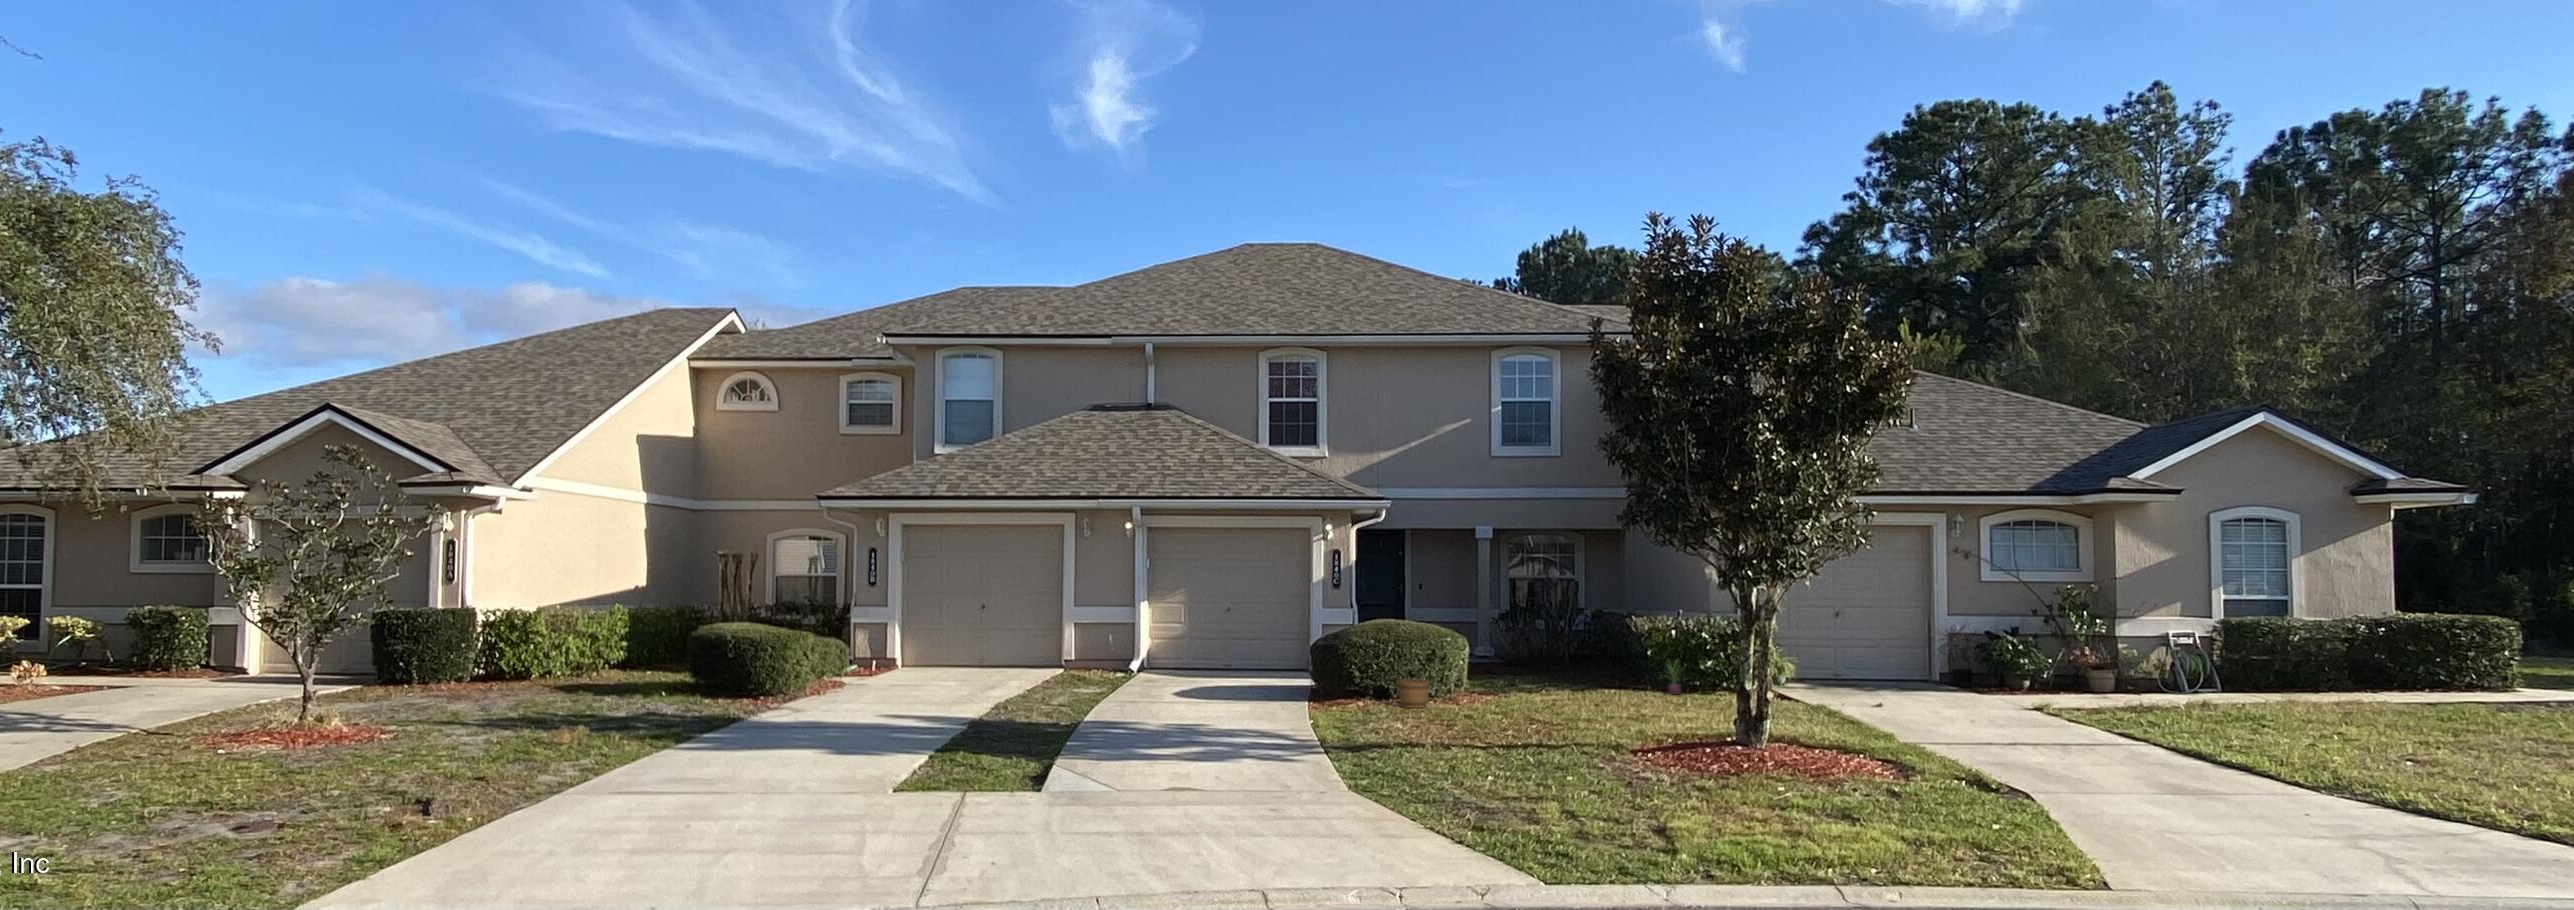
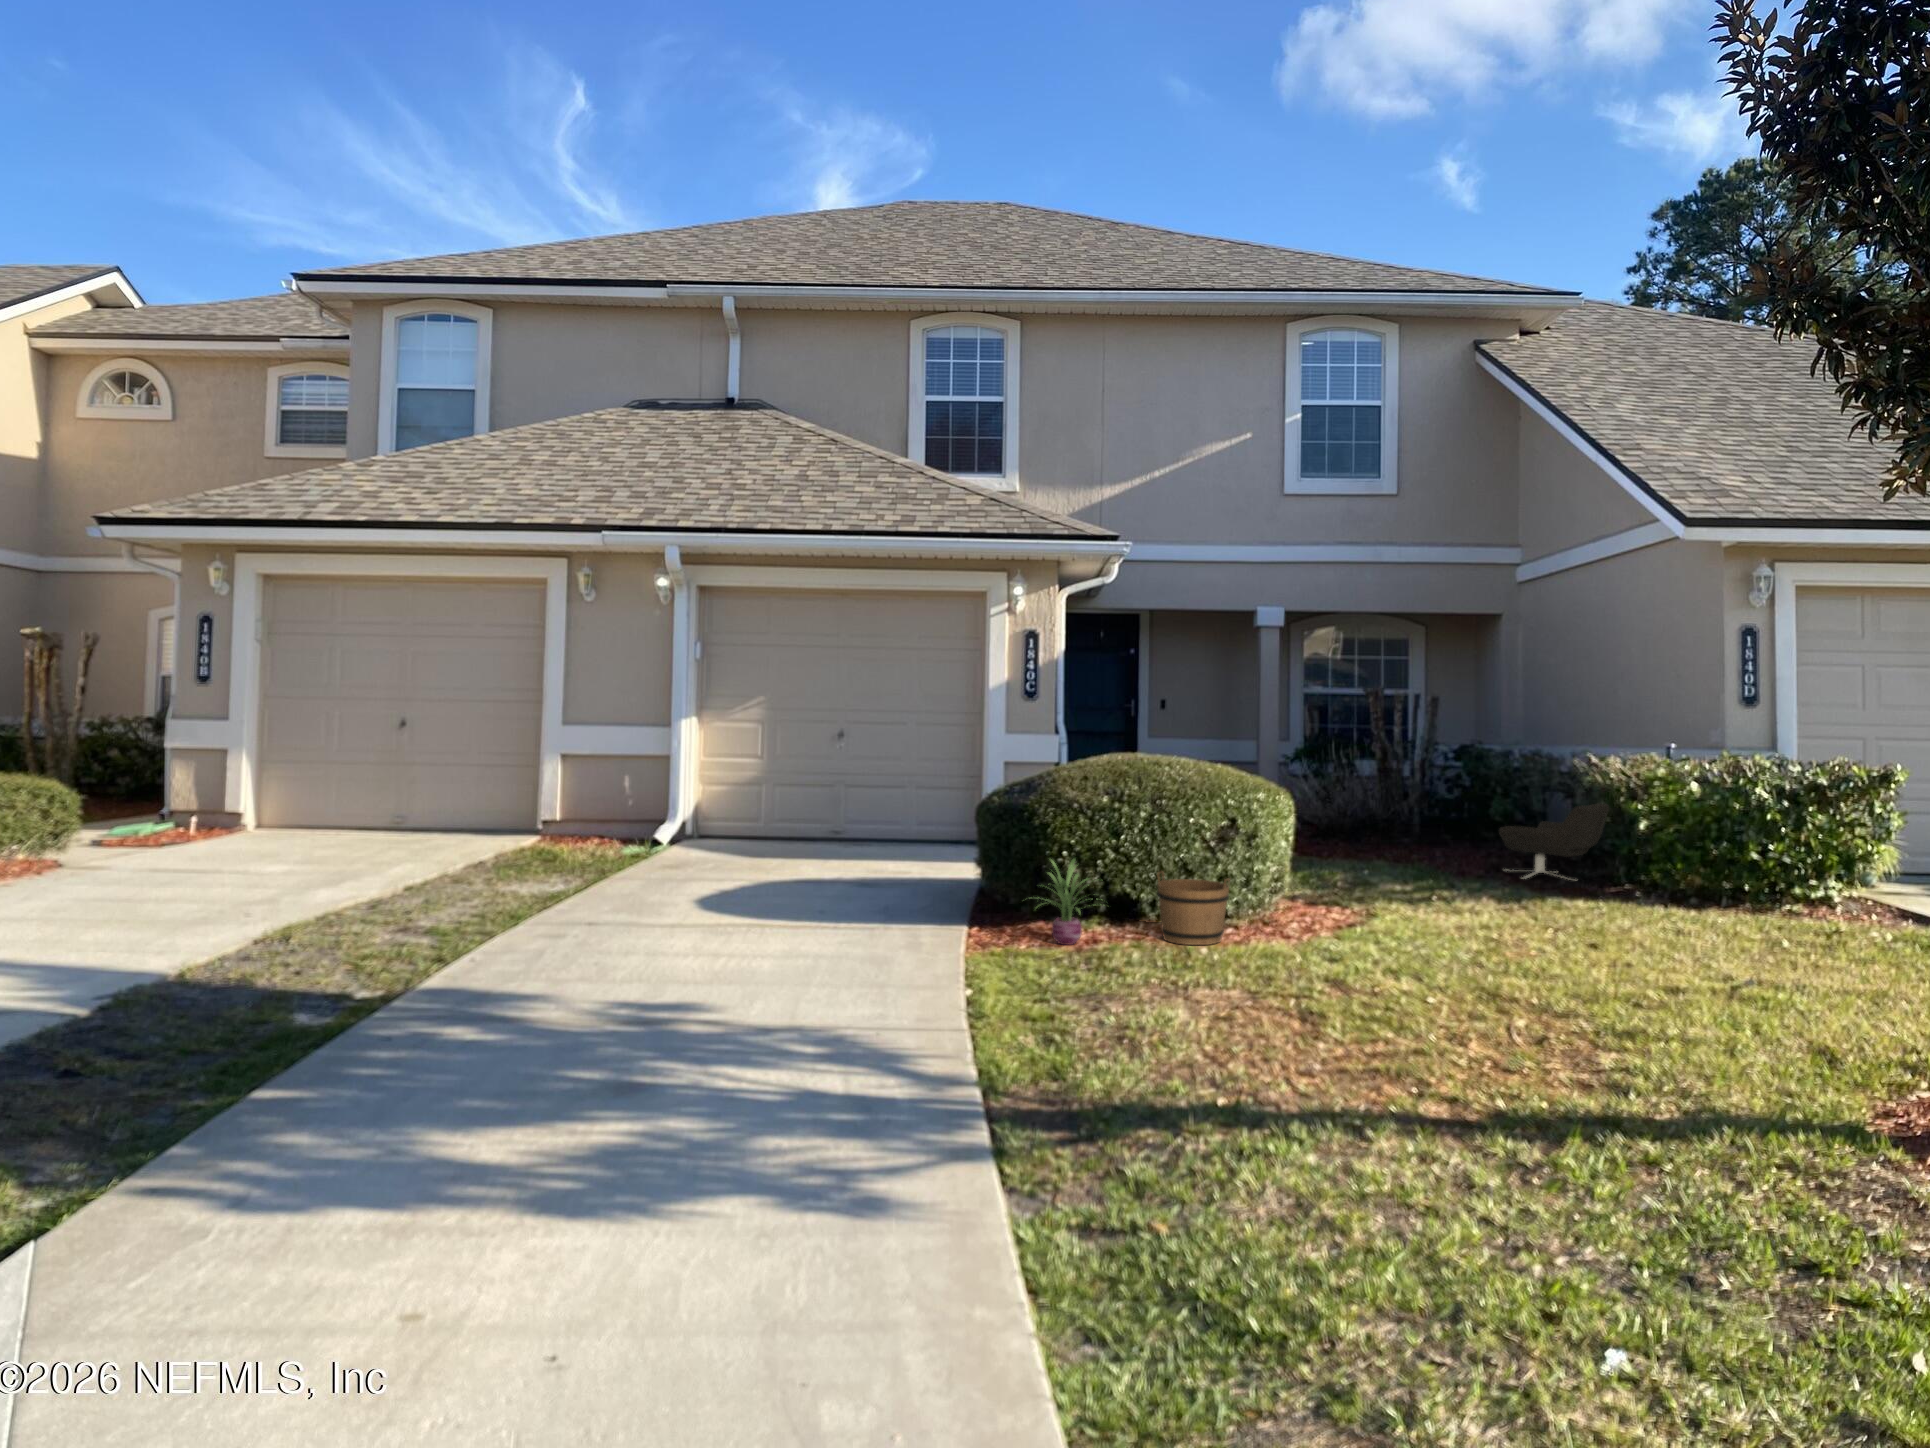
lounge chair: none [1589,644,1646,685] -> present [1499,803,1609,878]
decorative plant: present [1668,661,1681,695] -> present [1036,859,1085,945]

